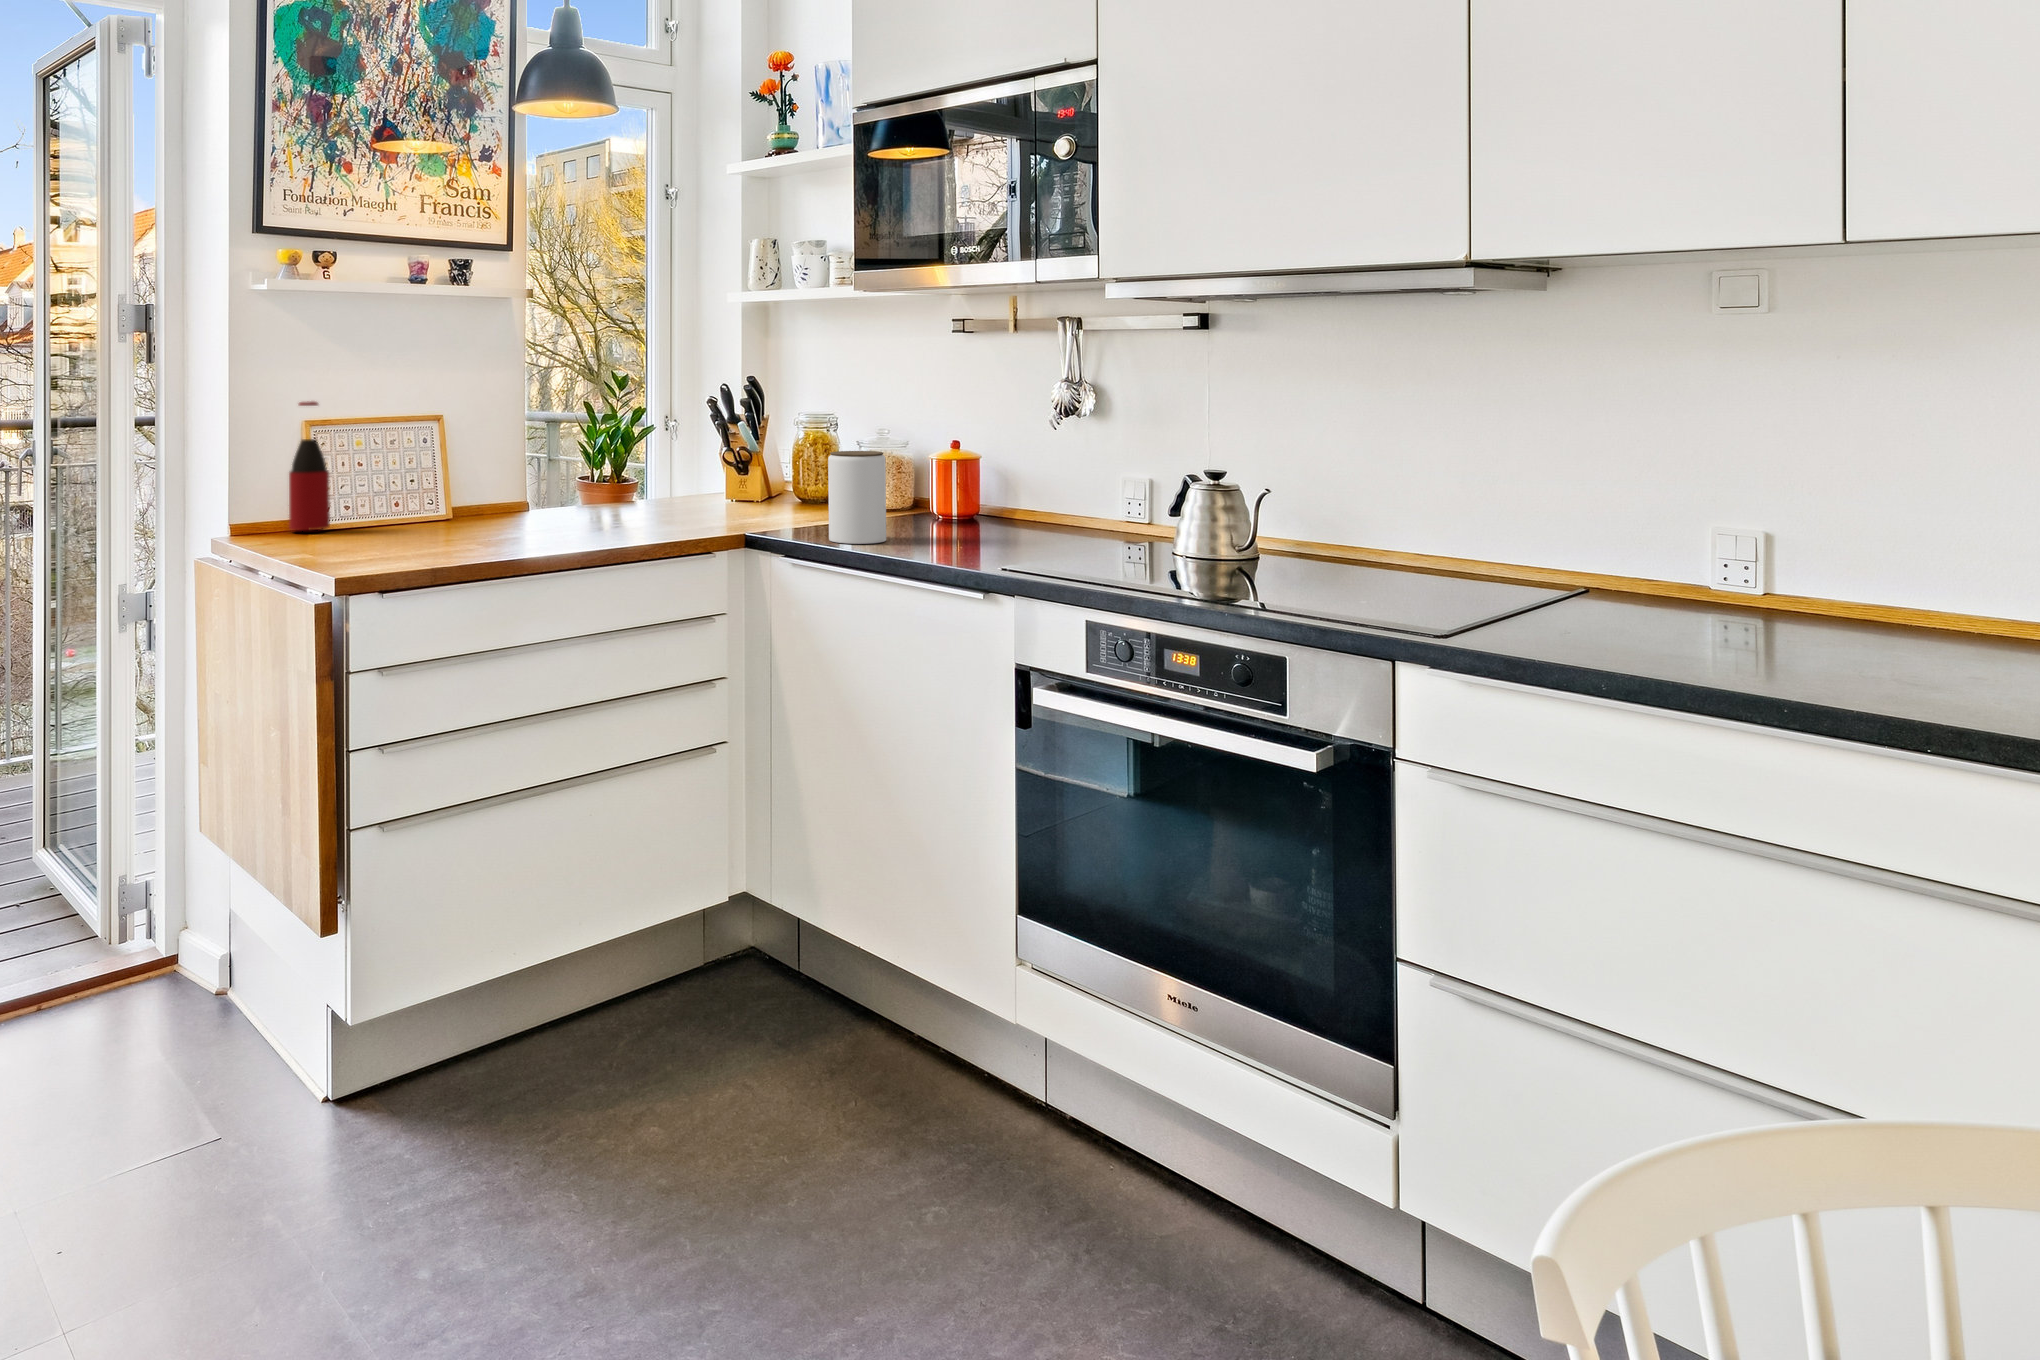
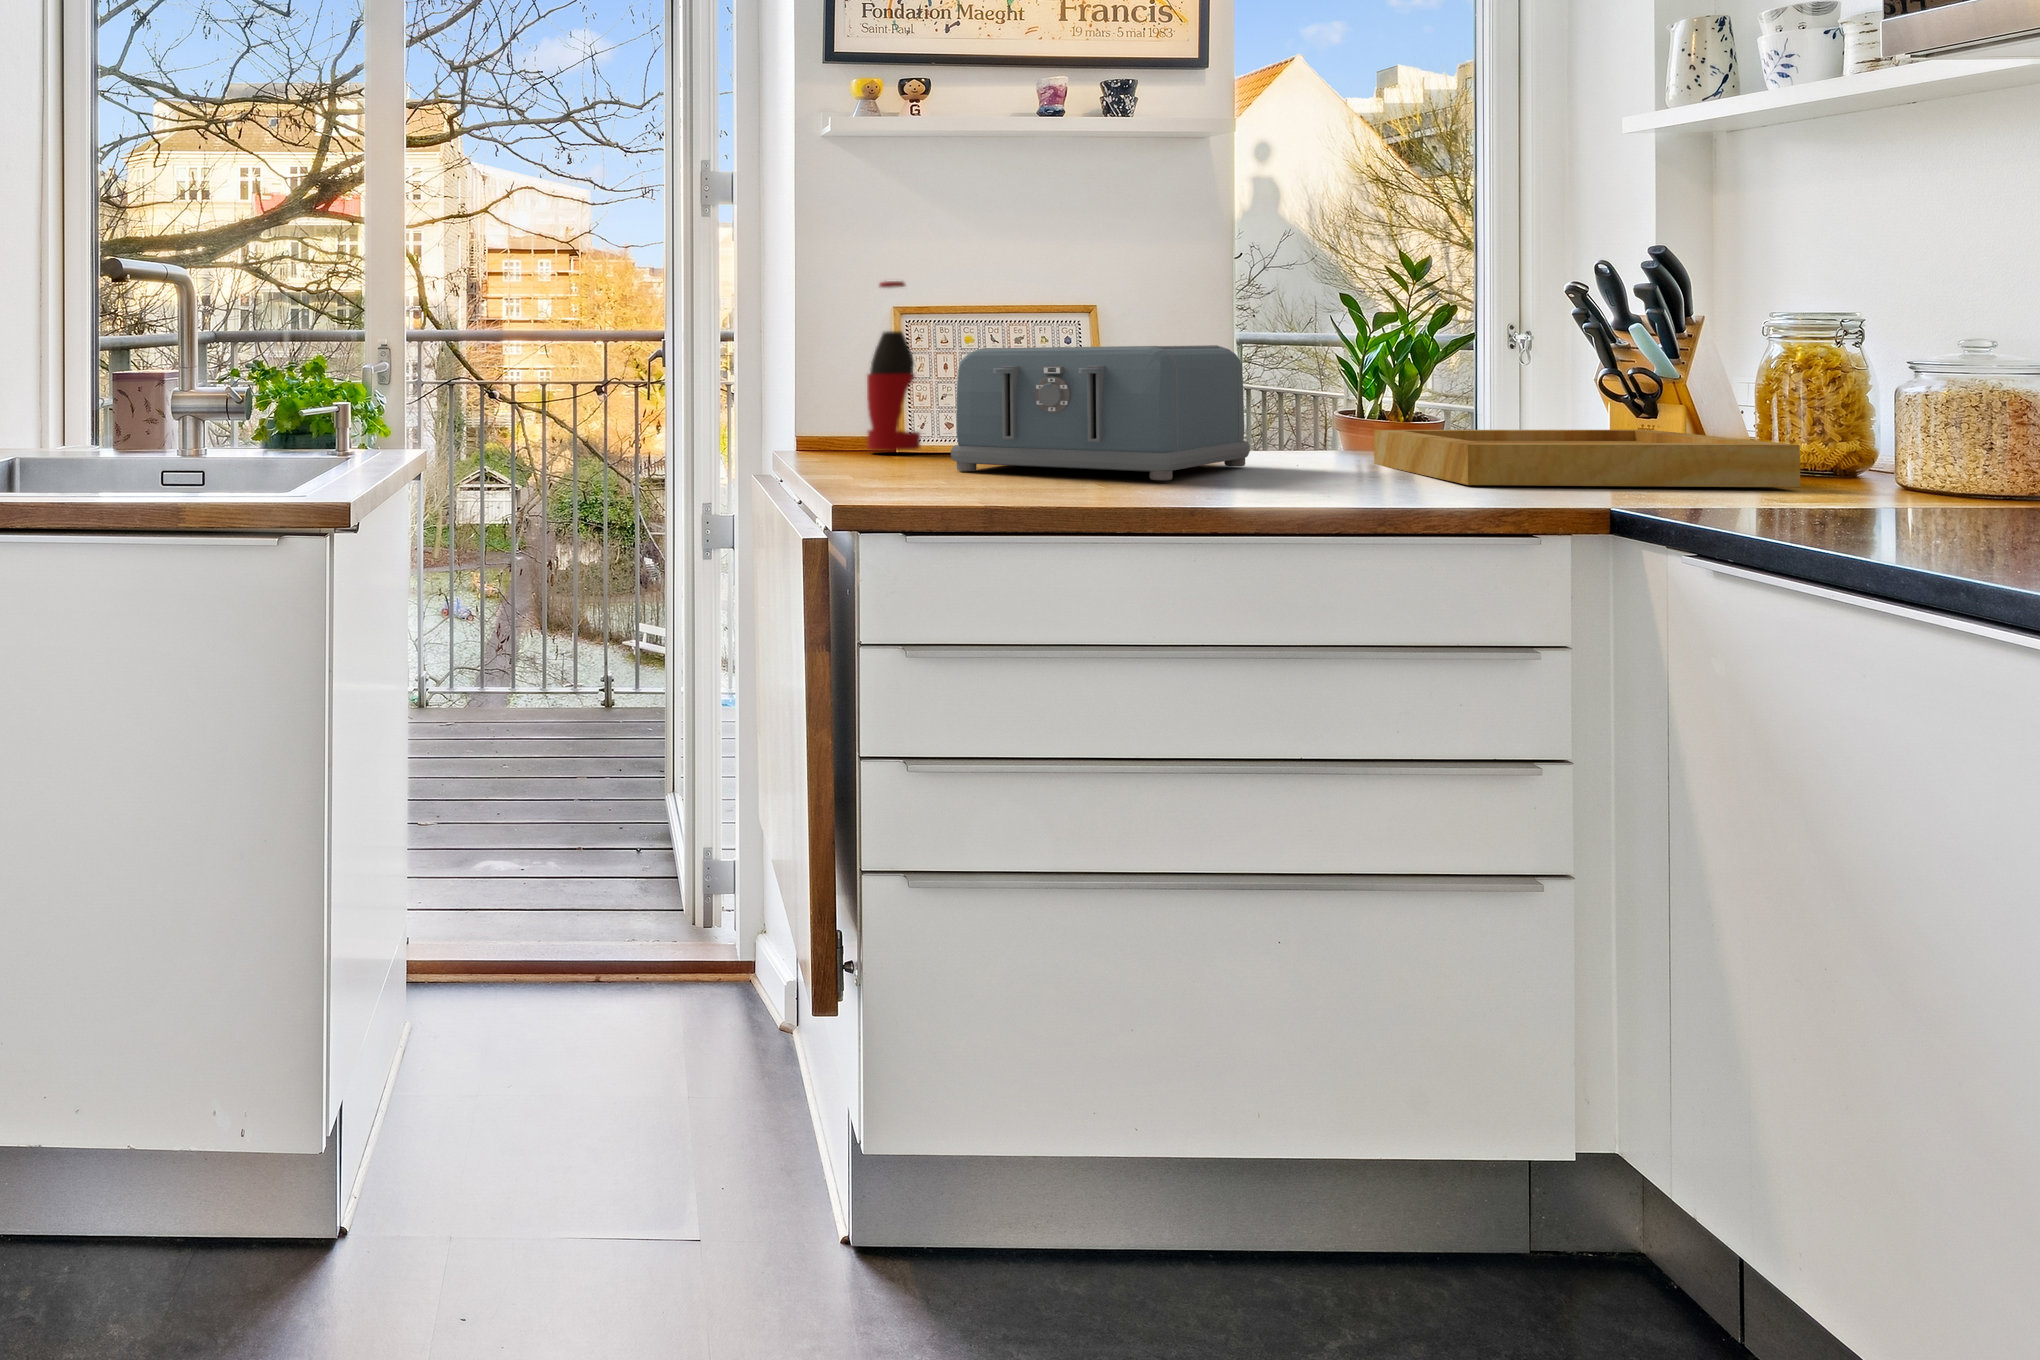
toaster: none [379,451,557,548] -> present [951,345,1250,480]
jar: present [828,451,886,544] -> none [1778,337,1926,512]
tray: none [620,491,831,538] -> present [1374,430,1800,487]

